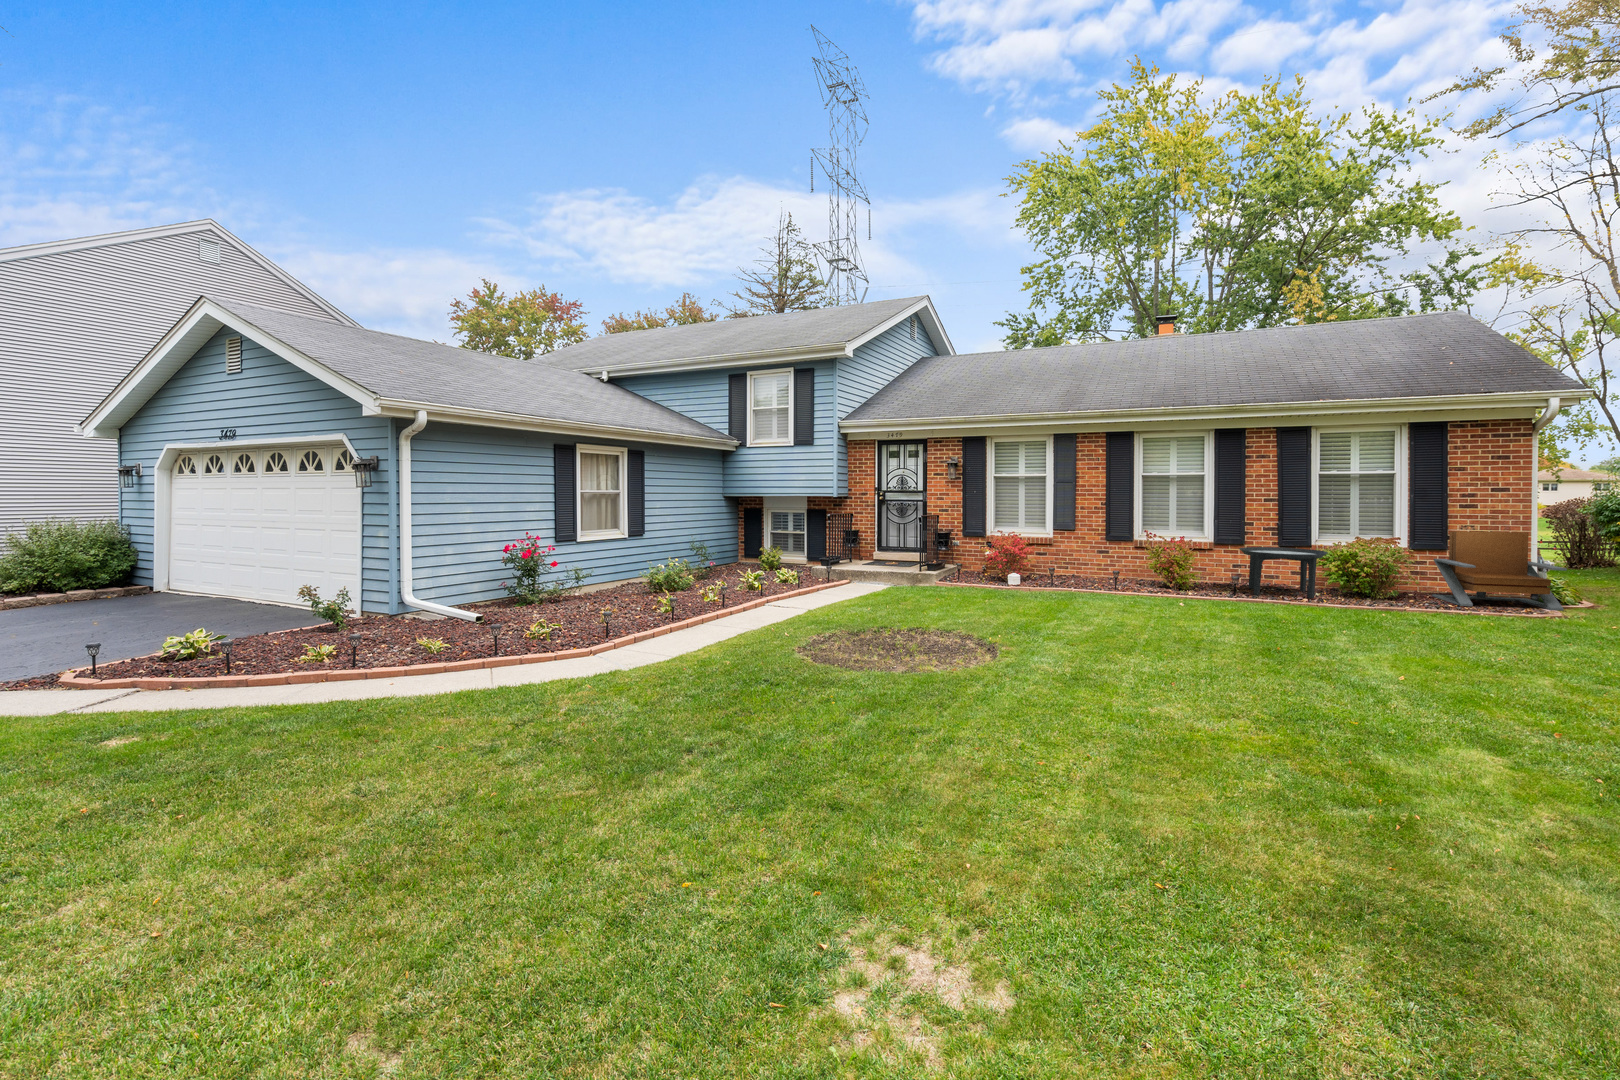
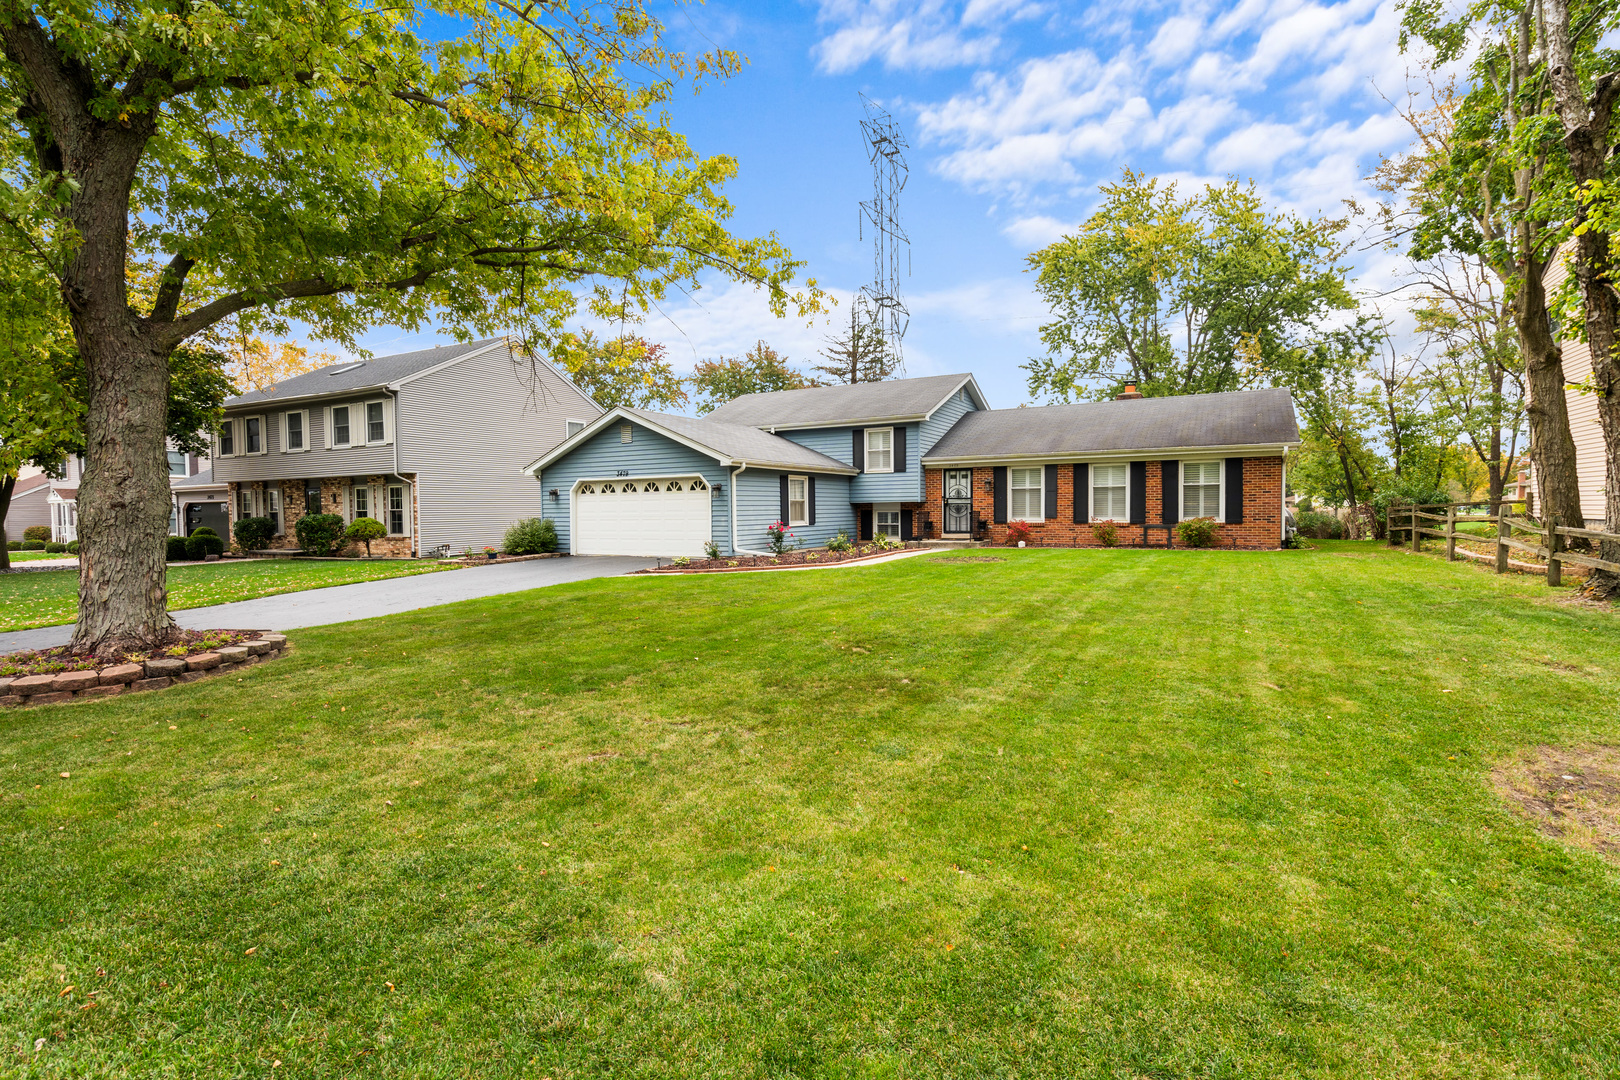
lounge chair: present [1432,531,1567,611] -> none [1231,513,1278,549]

